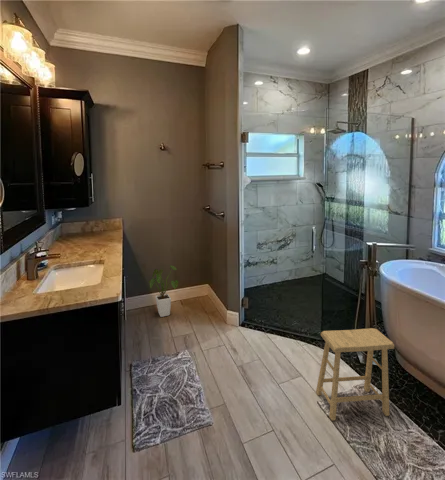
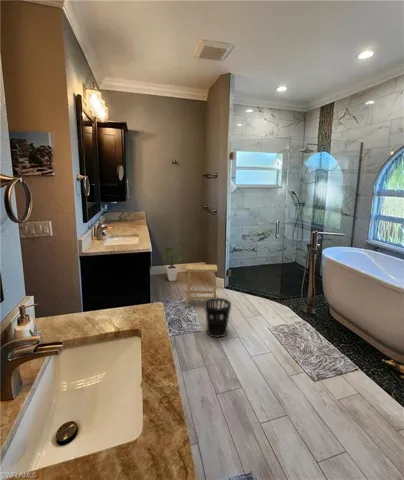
footstool: present [316,328,394,420] -> present [186,264,217,308]
wastebasket: none [219,358,262,429] -> present [205,298,231,337]

